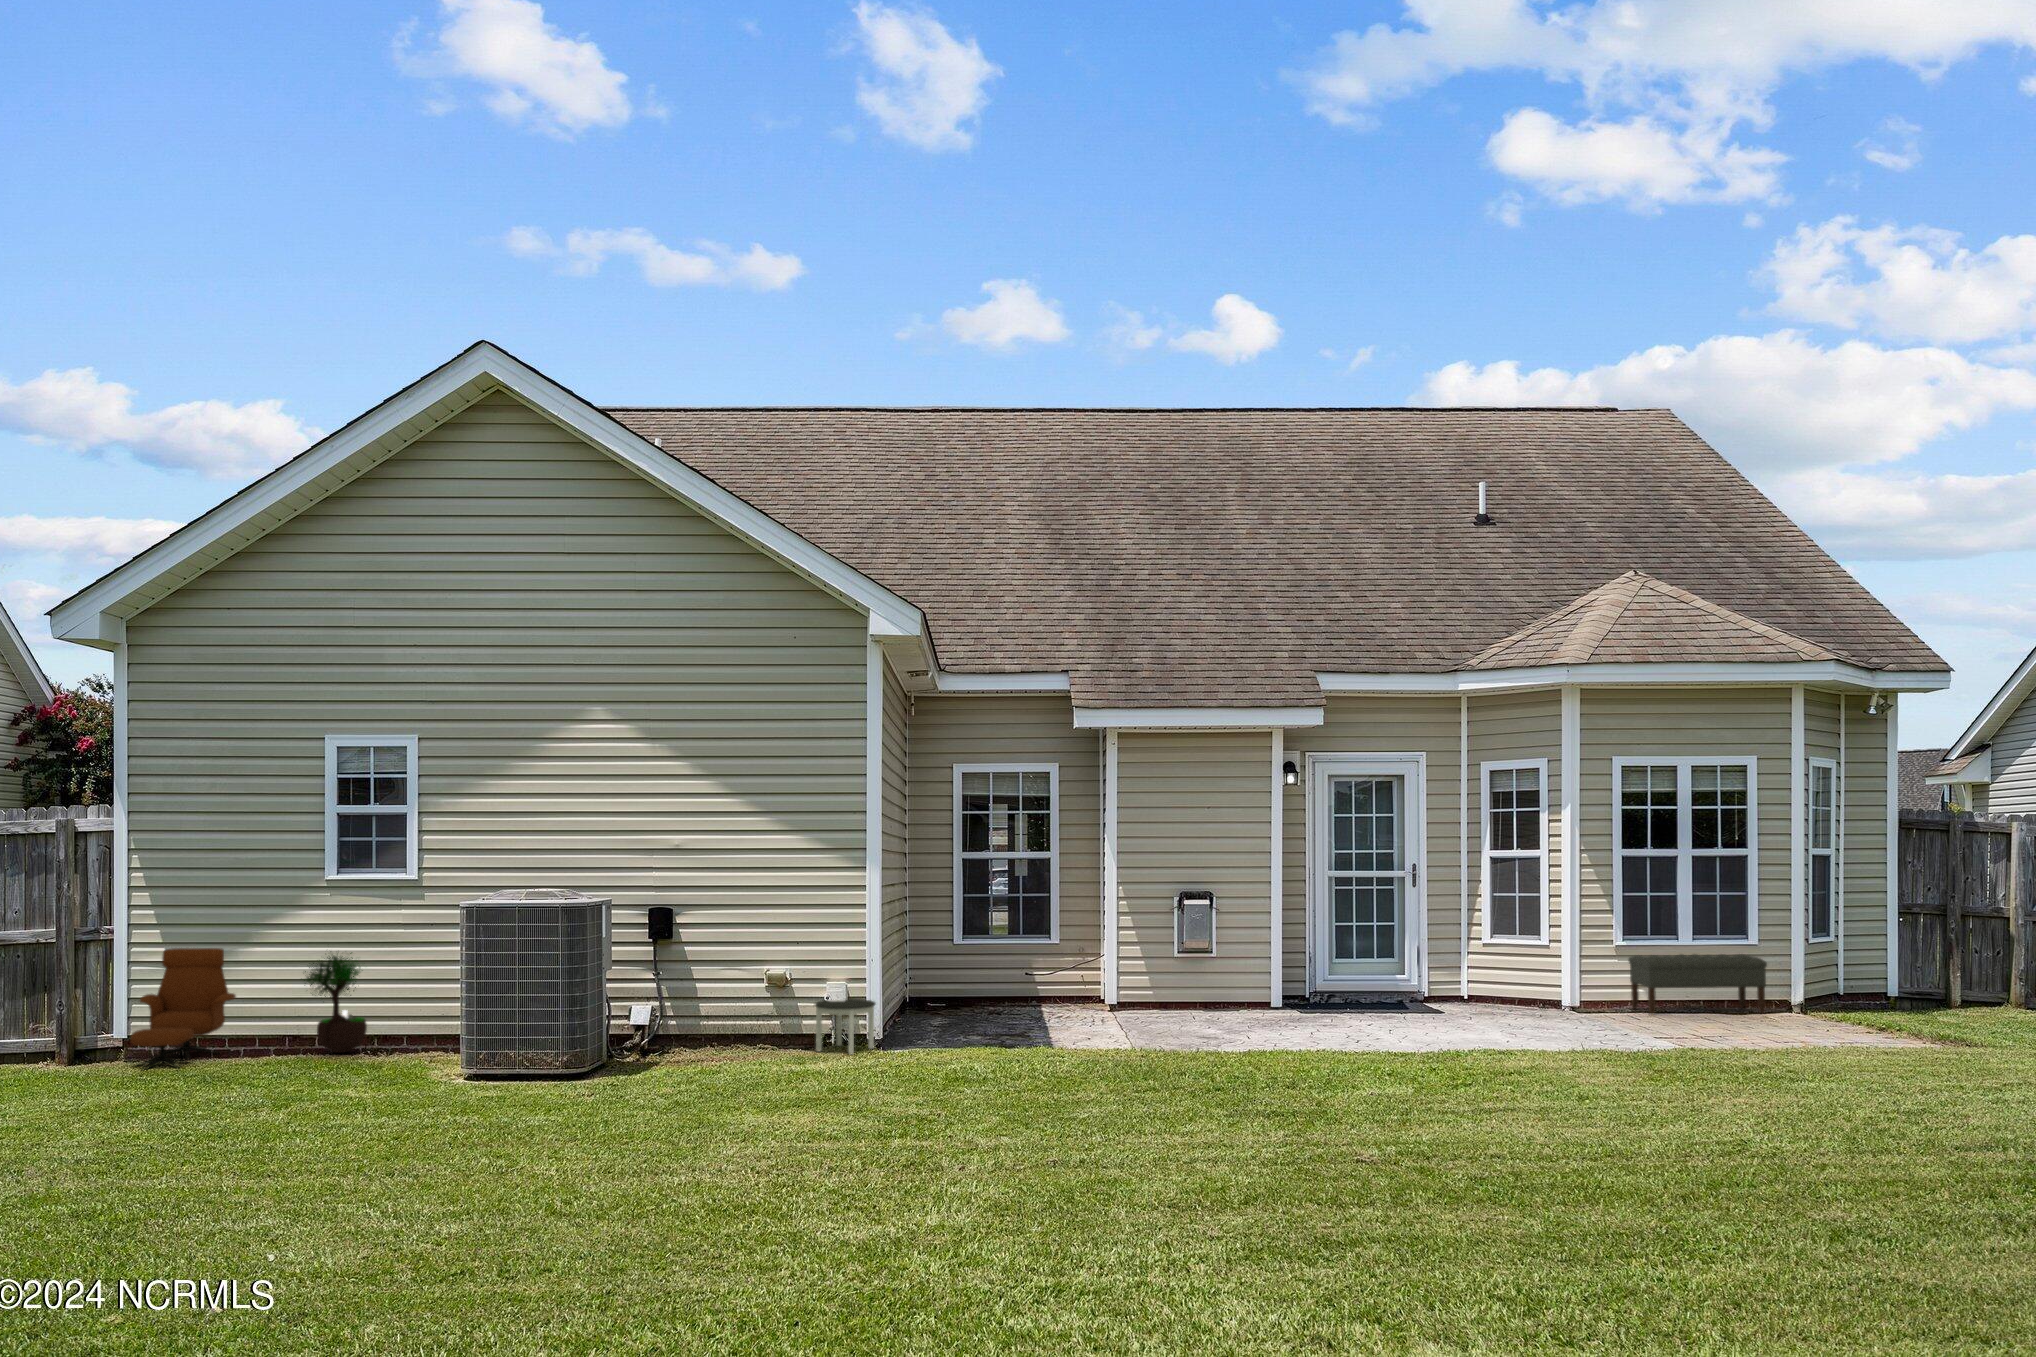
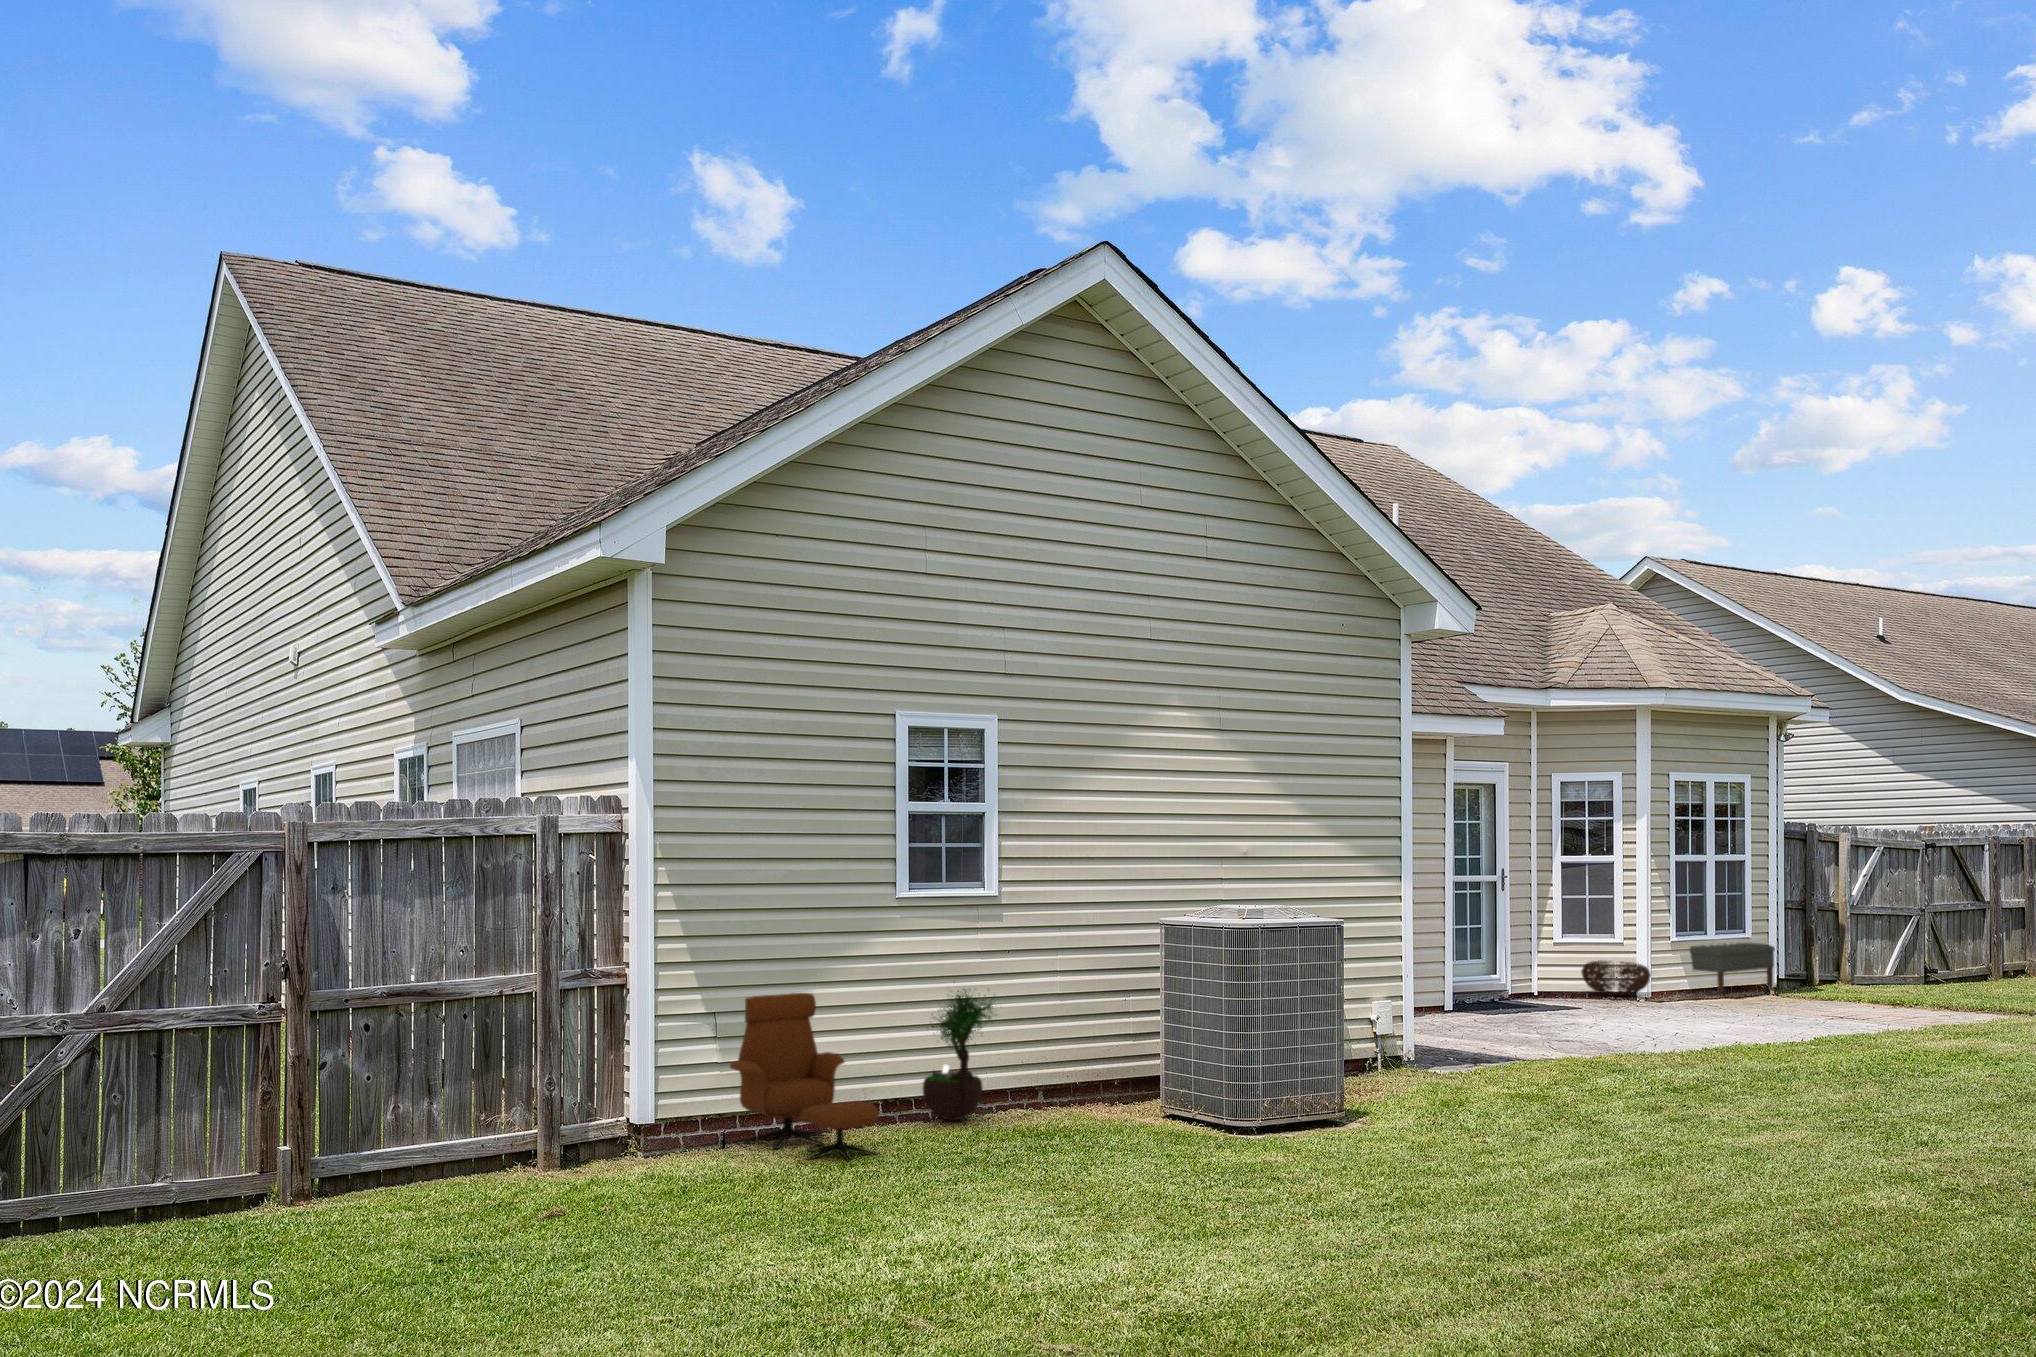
basket: none [1493,966,1559,1007] -> present [1581,960,1651,996]
round table: present [815,999,876,1054] -> none [1359,1015,1426,1073]

